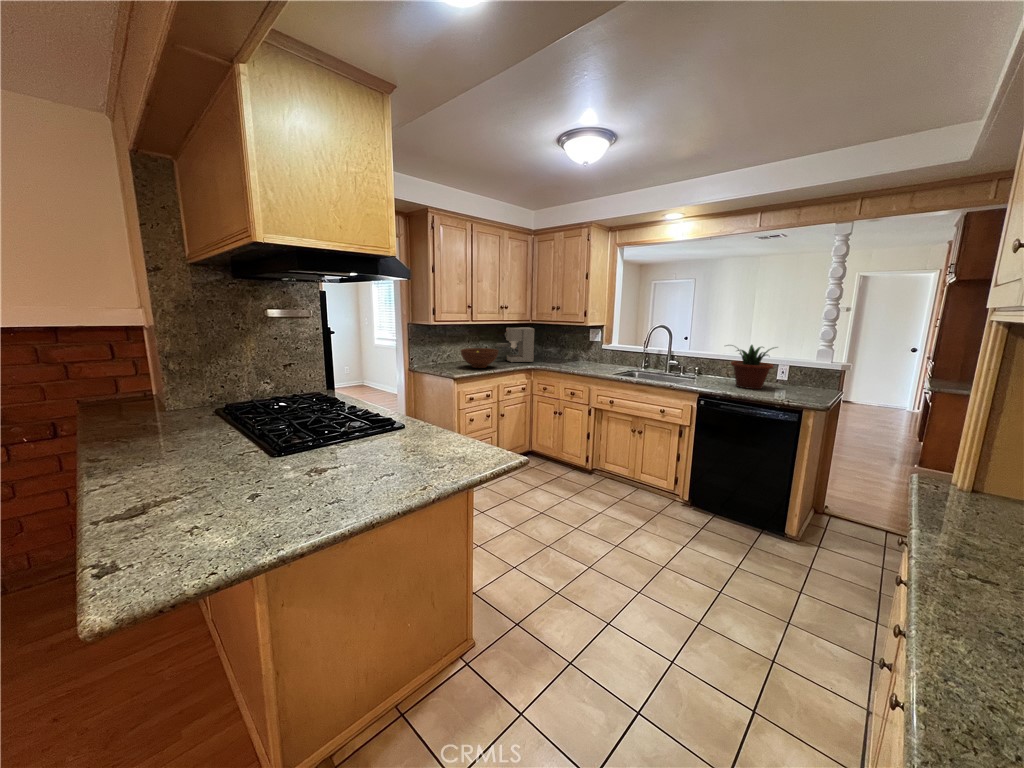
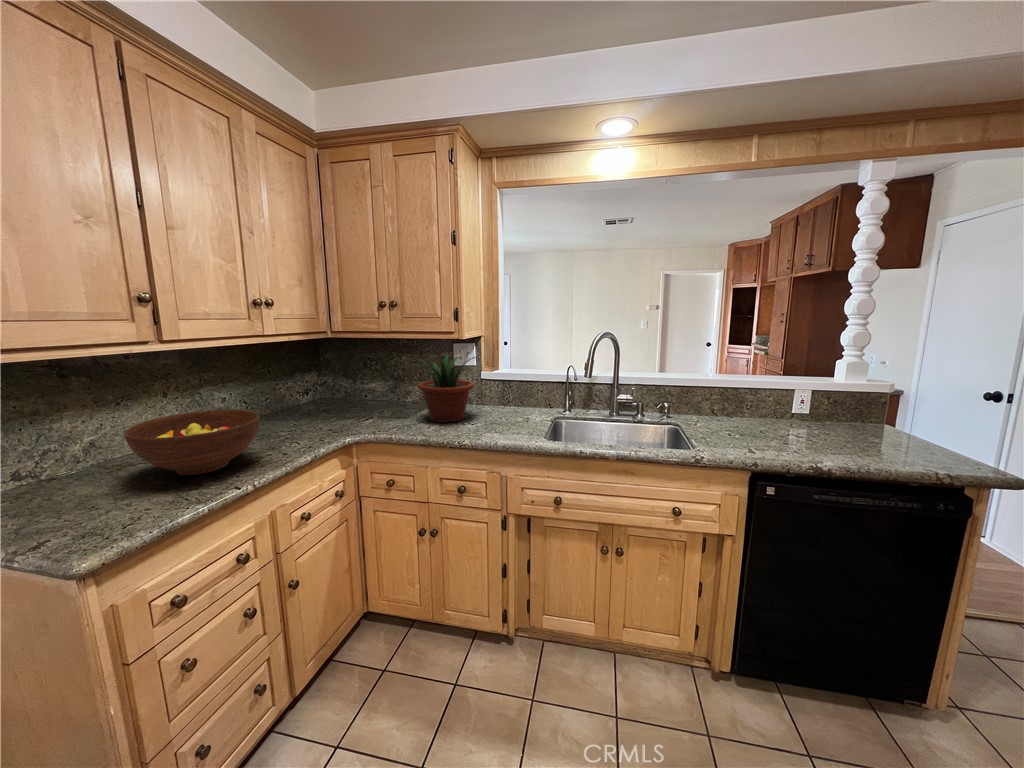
coffee maker: present [496,327,534,363] -> none [251,346,349,429]
potted plant: present [731,345,776,389] -> present [406,355,476,422]

